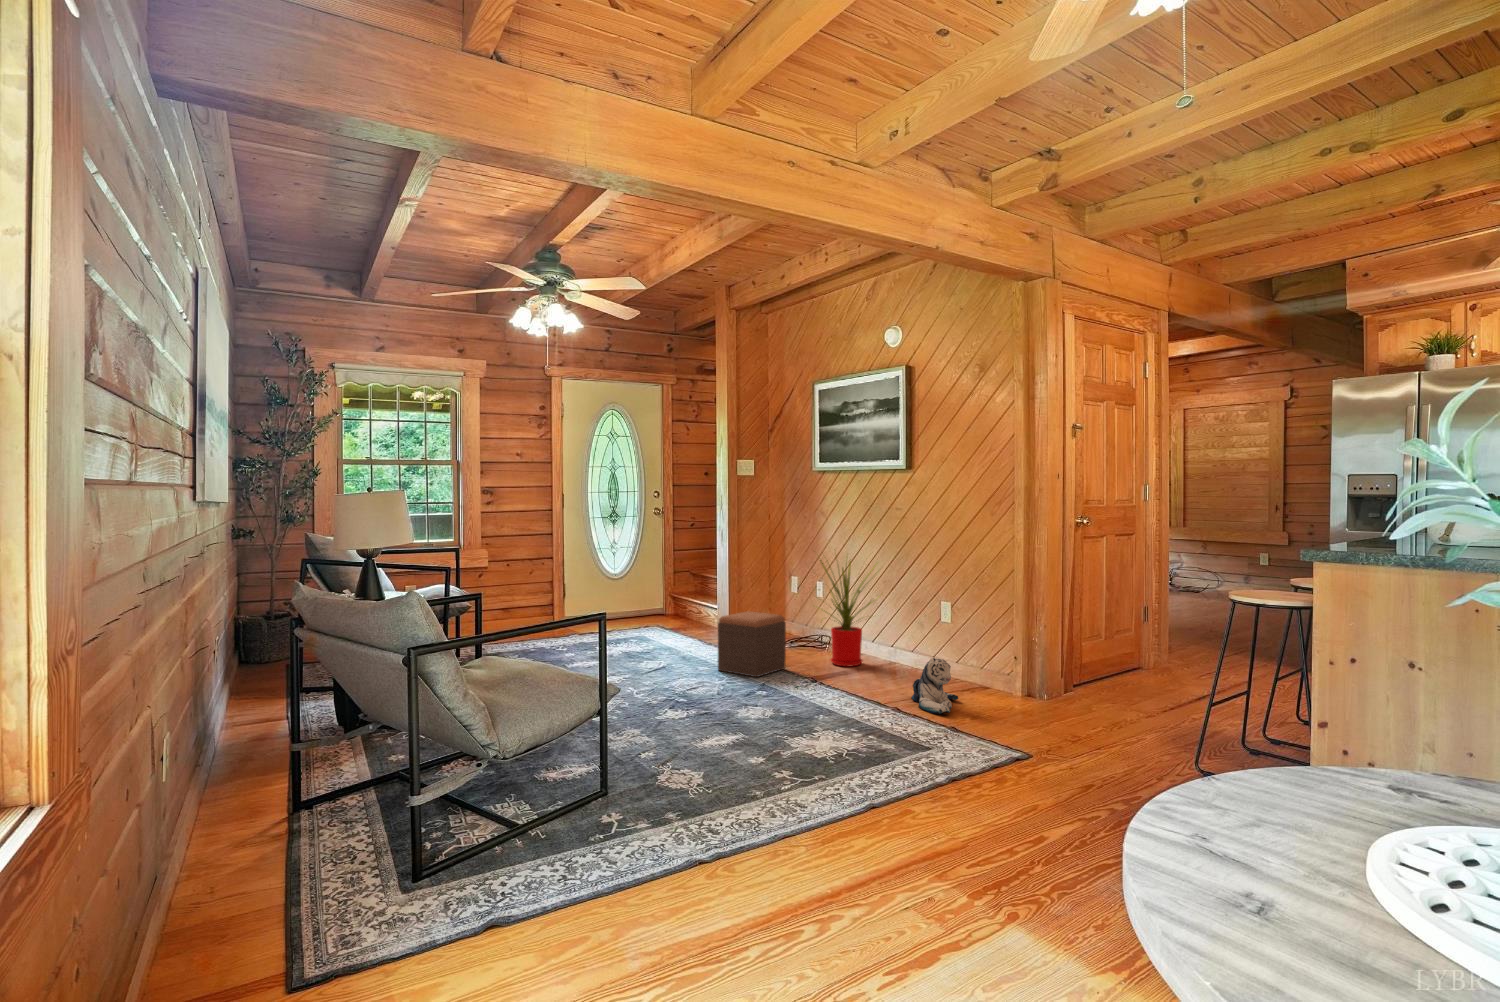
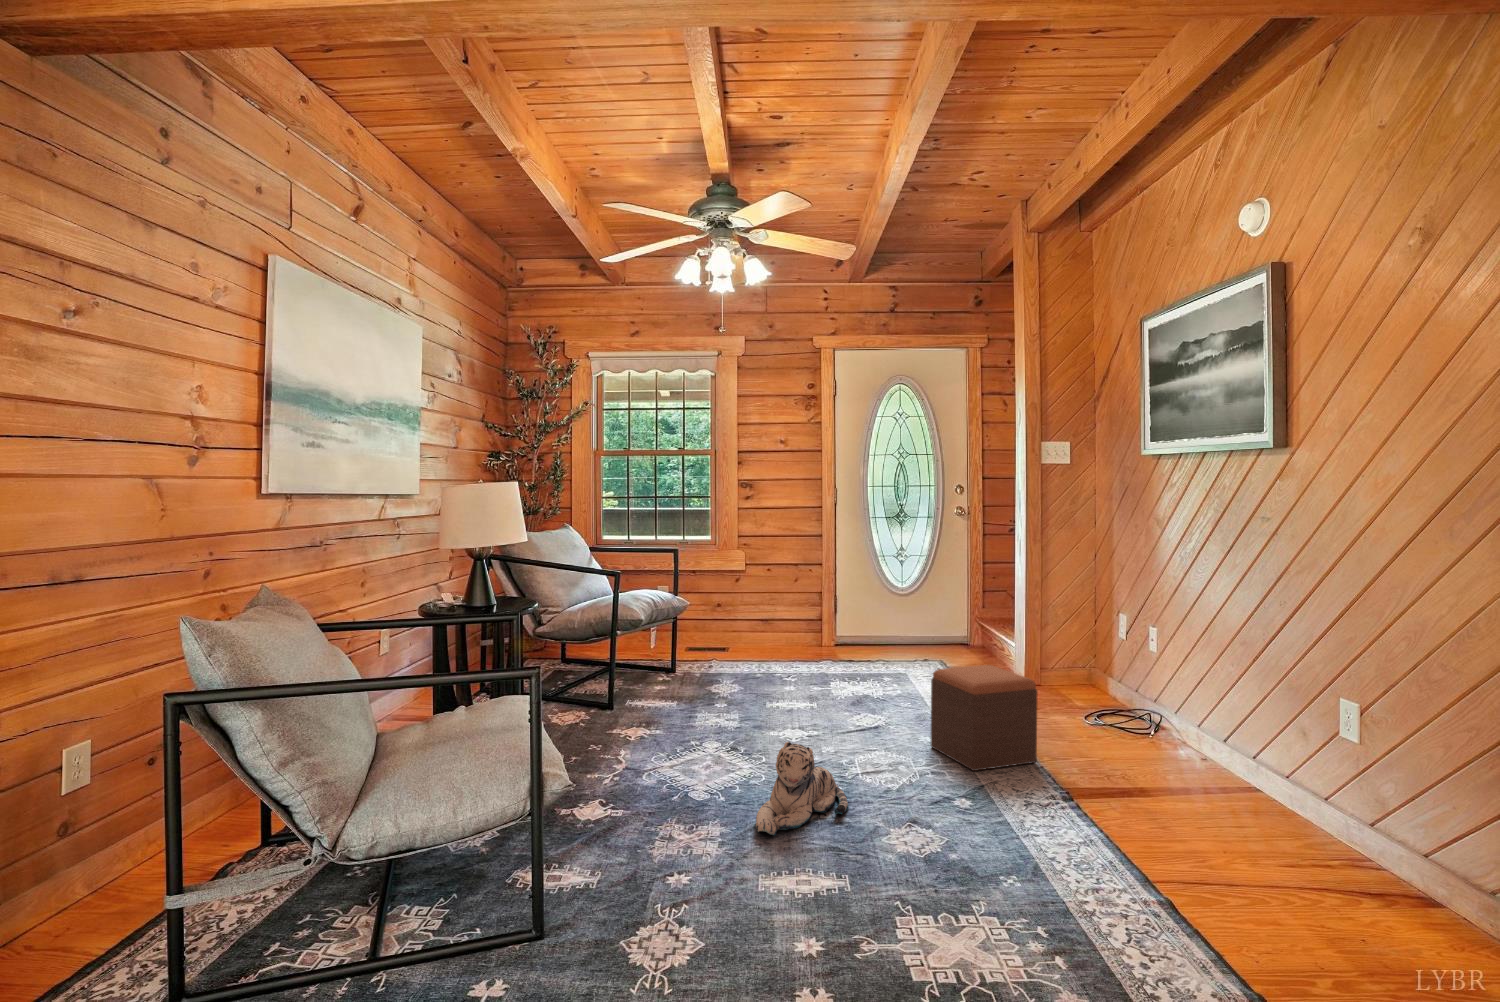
house plant: present [820,560,872,666] -> none [1075,579,1234,779]
plush toy: present [911,658,958,714] -> present [756,742,849,835]

